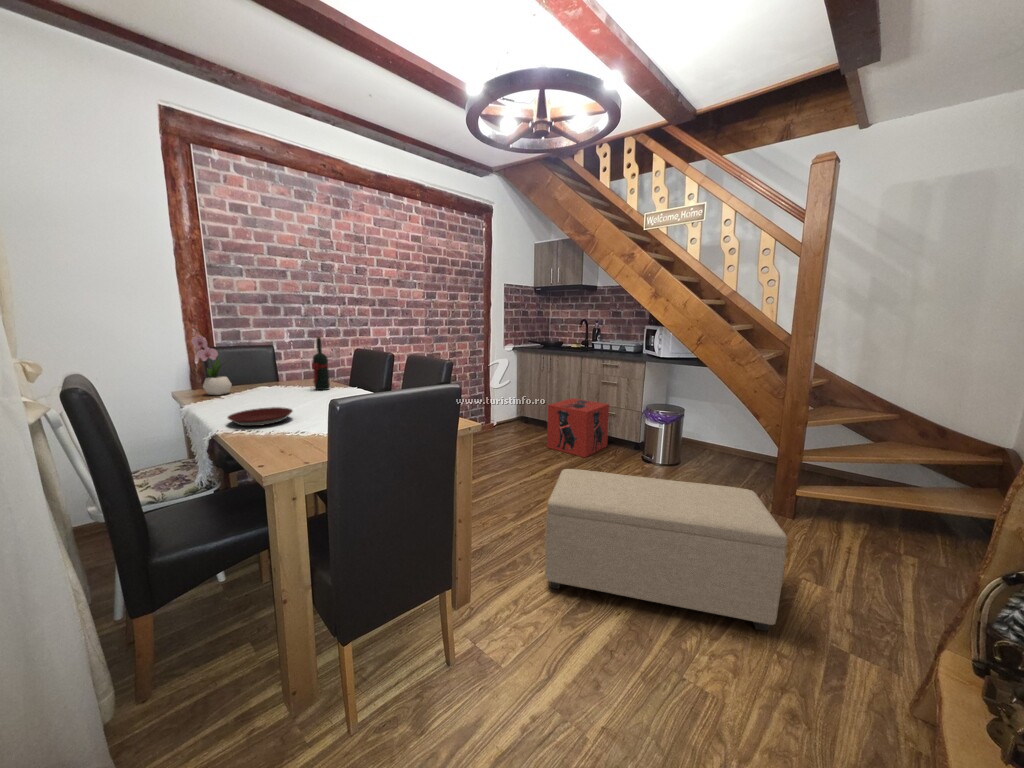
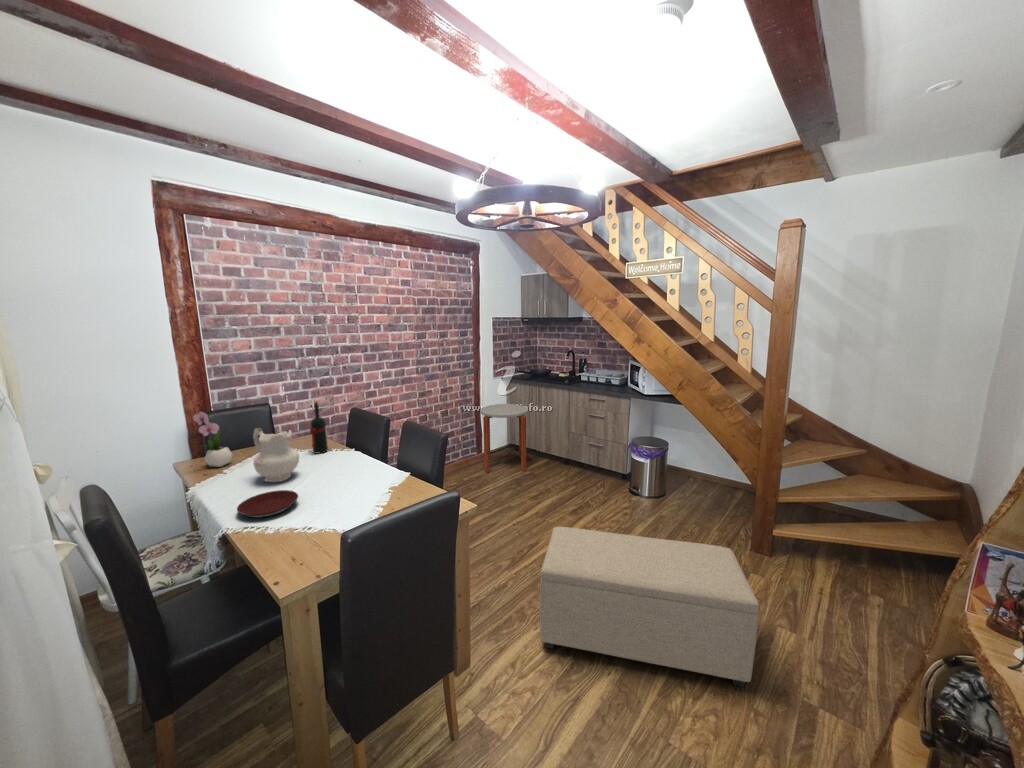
ceramic pitcher: none [250,350,298,406] -> present [253,428,299,482]
side table: none [490,372,539,440] -> present [480,404,528,473]
storage box: present [547,398,609,457] -> none [538,430,597,492]

